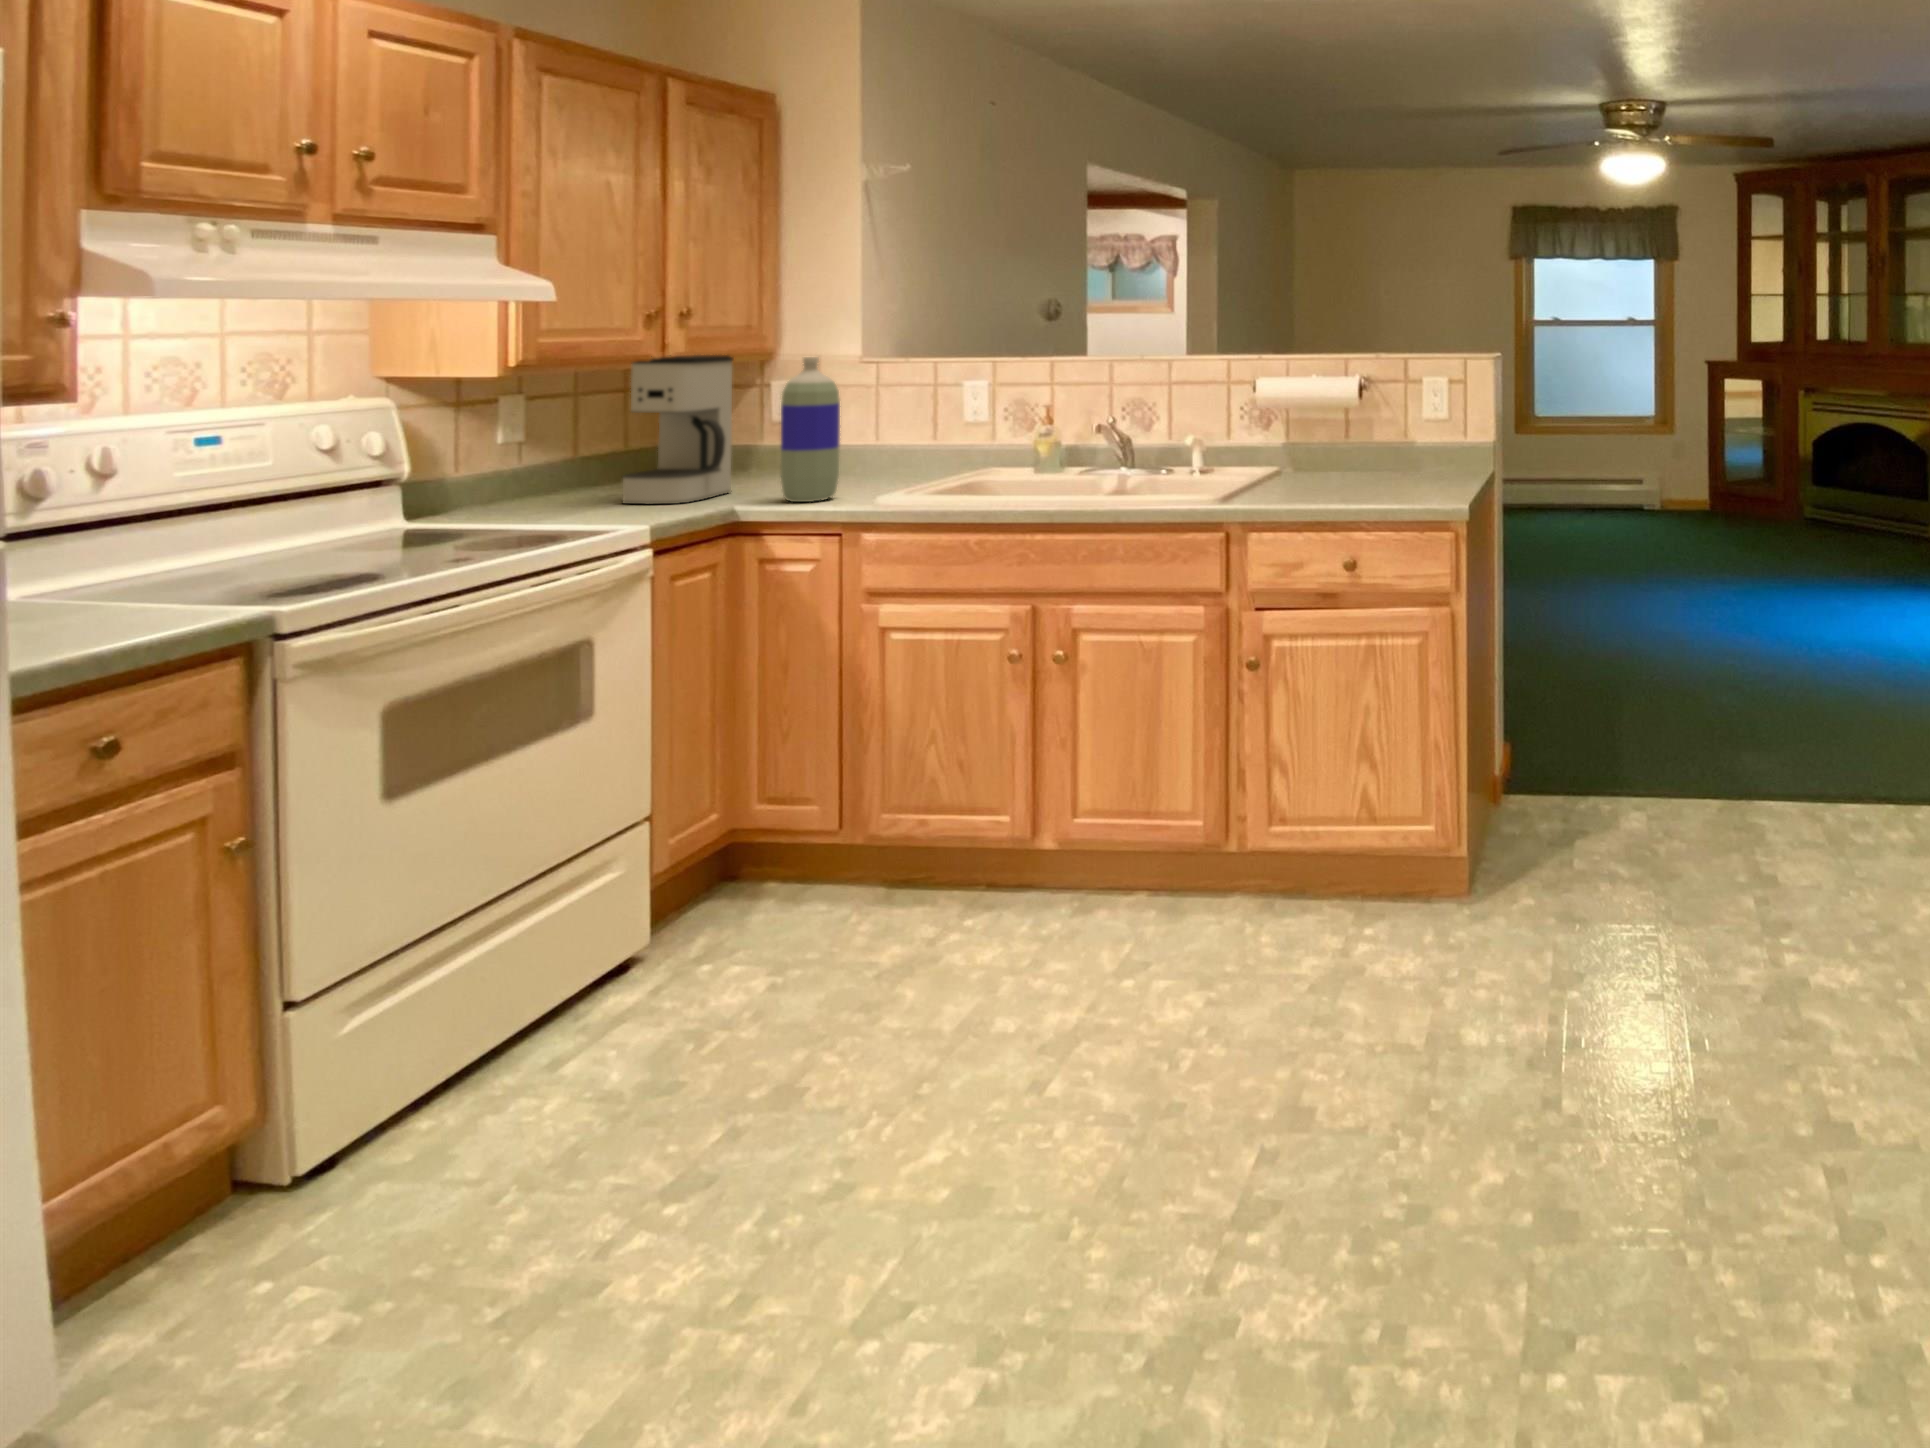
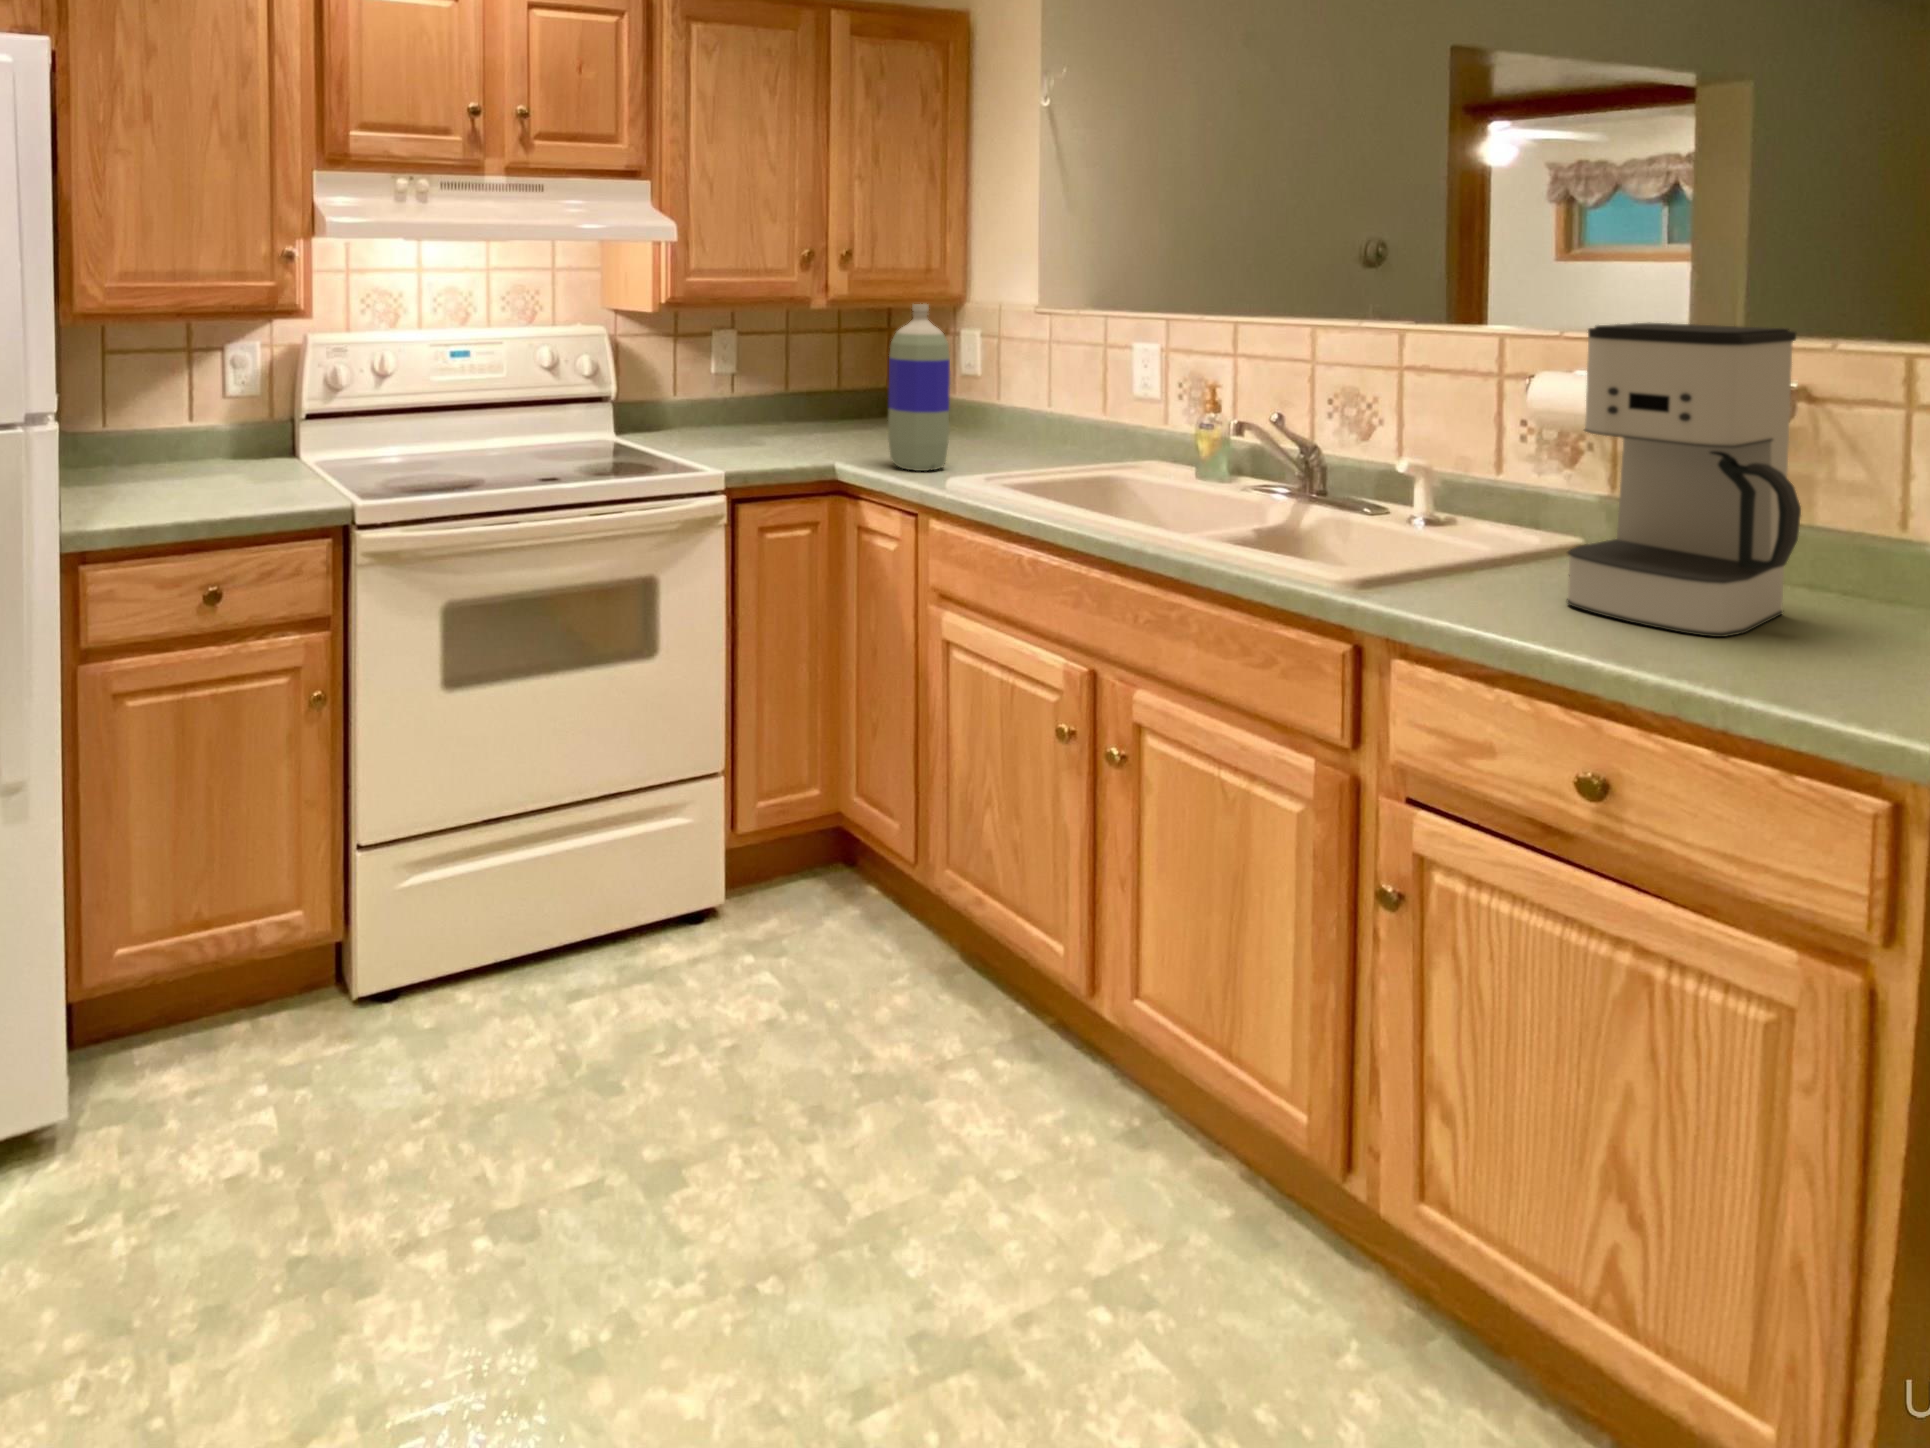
coffee maker: present [622,355,733,504] -> present [1567,323,1801,637]

